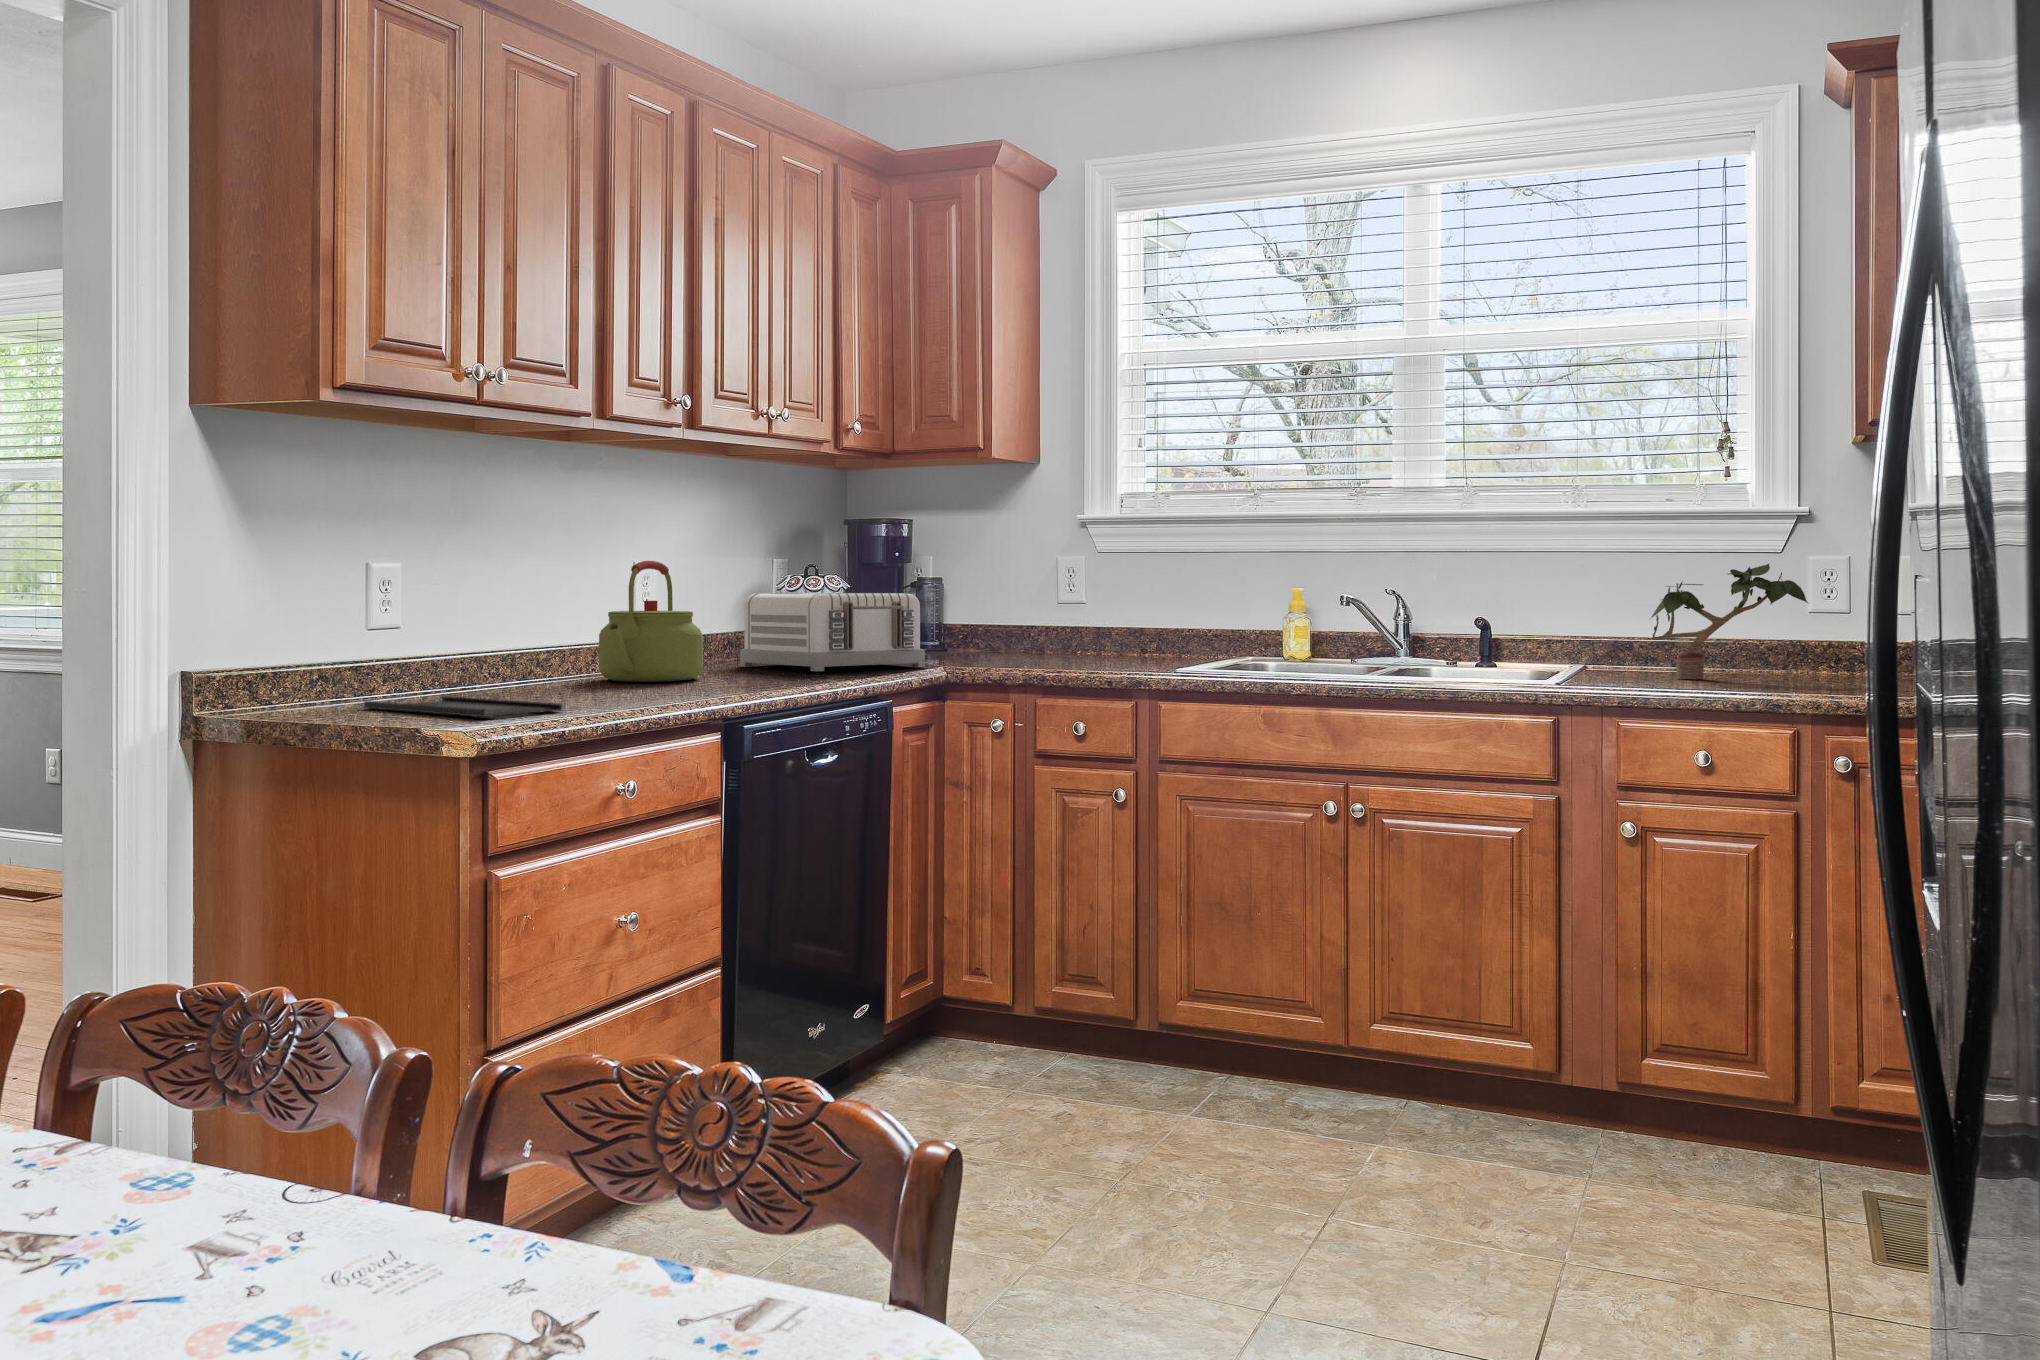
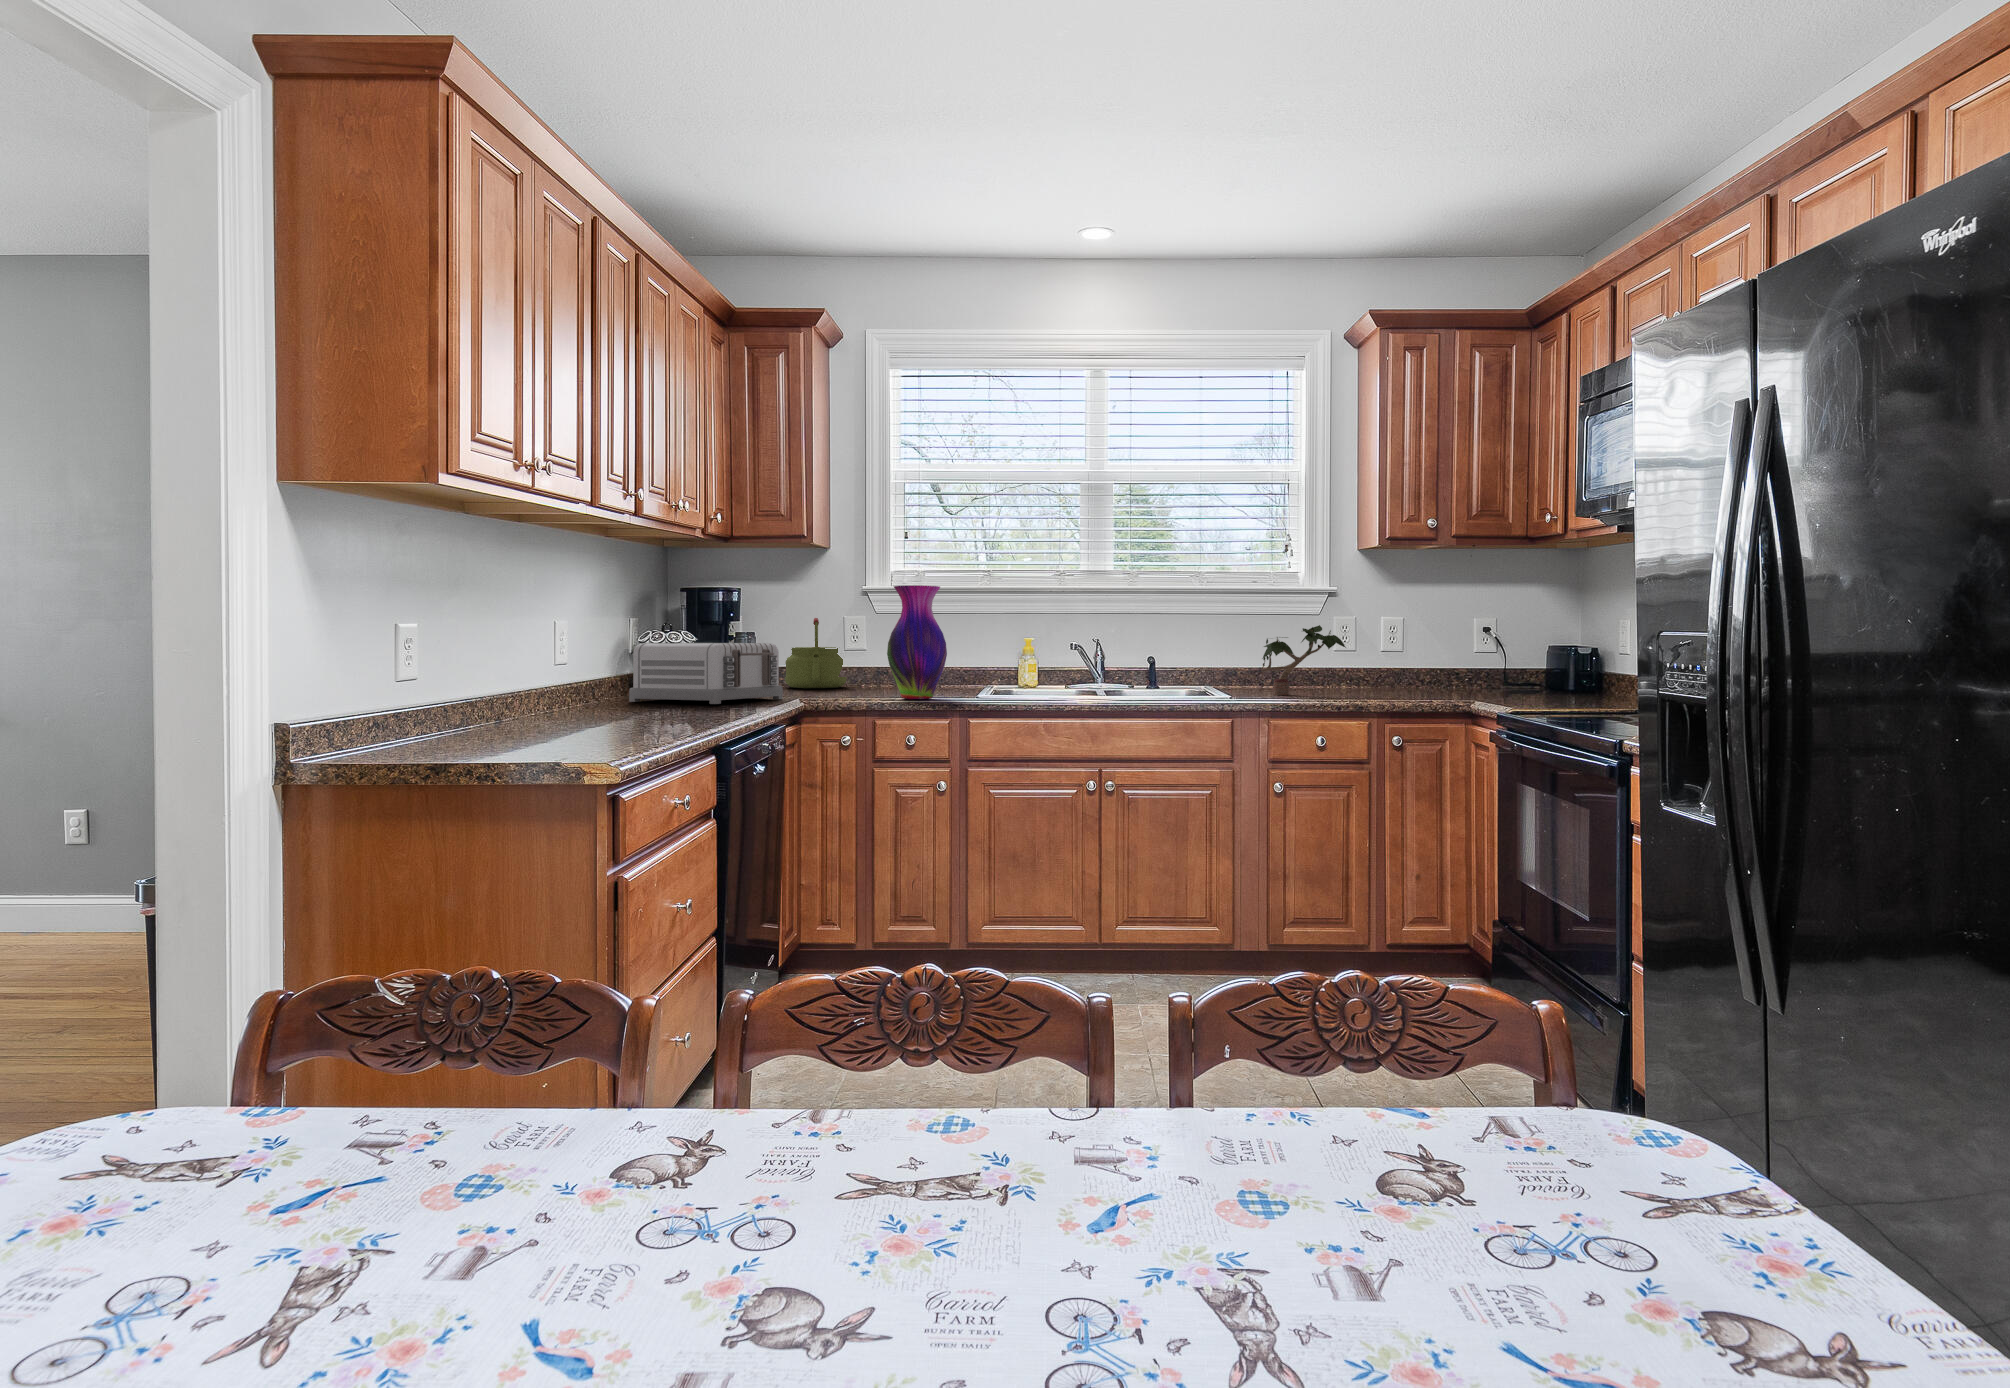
vase: none [1054,513,1137,671] -> present [887,585,947,699]
kettle: present [599,561,703,682] -> present [785,618,847,688]
tray: present [364,696,562,717] -> none [409,733,613,748]

